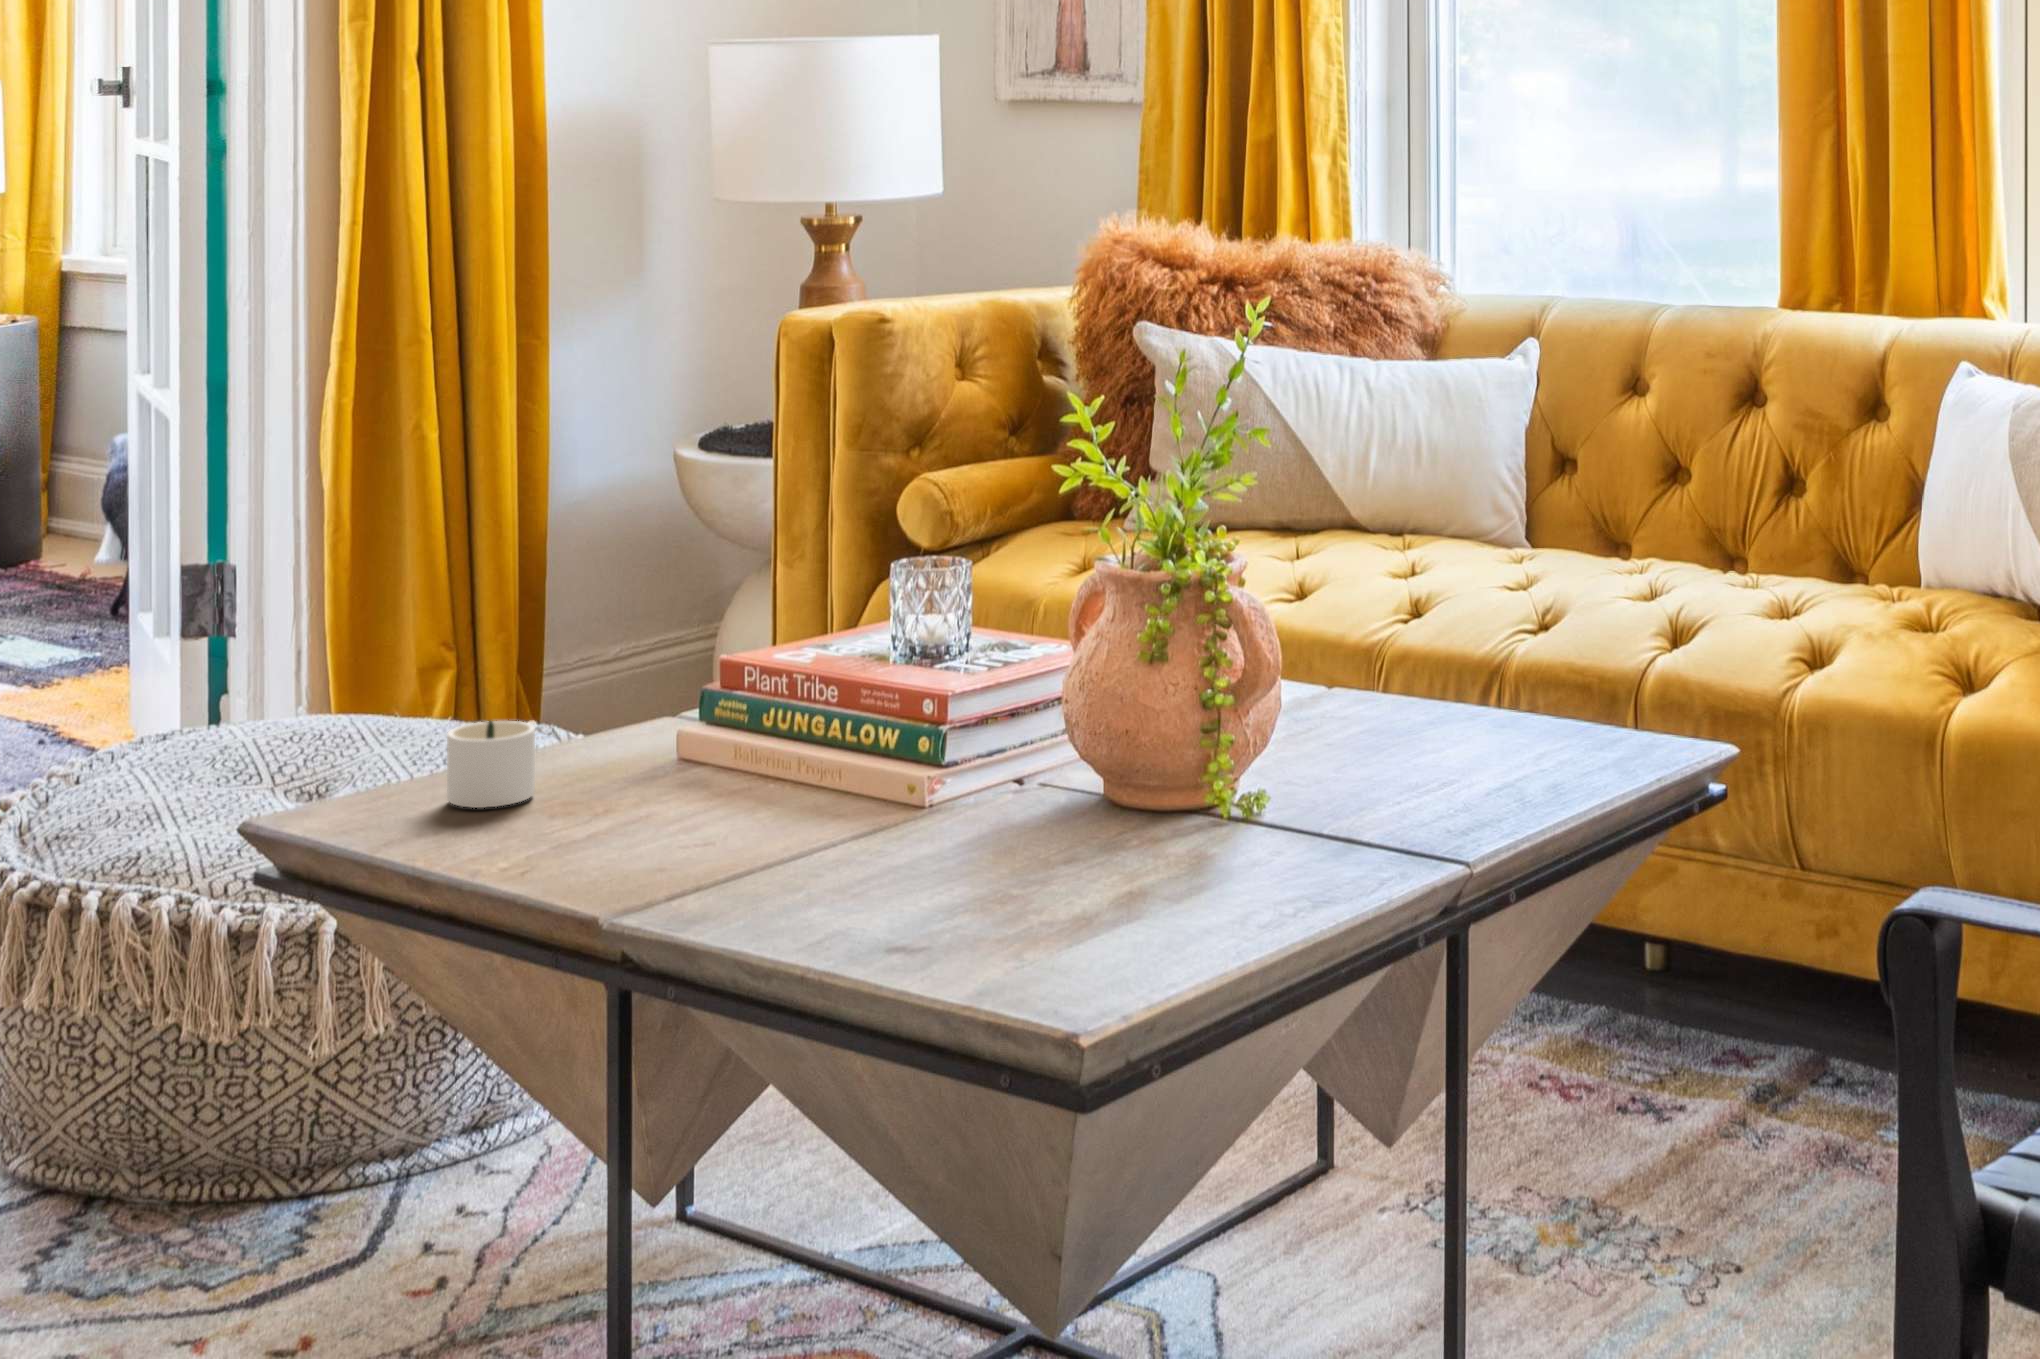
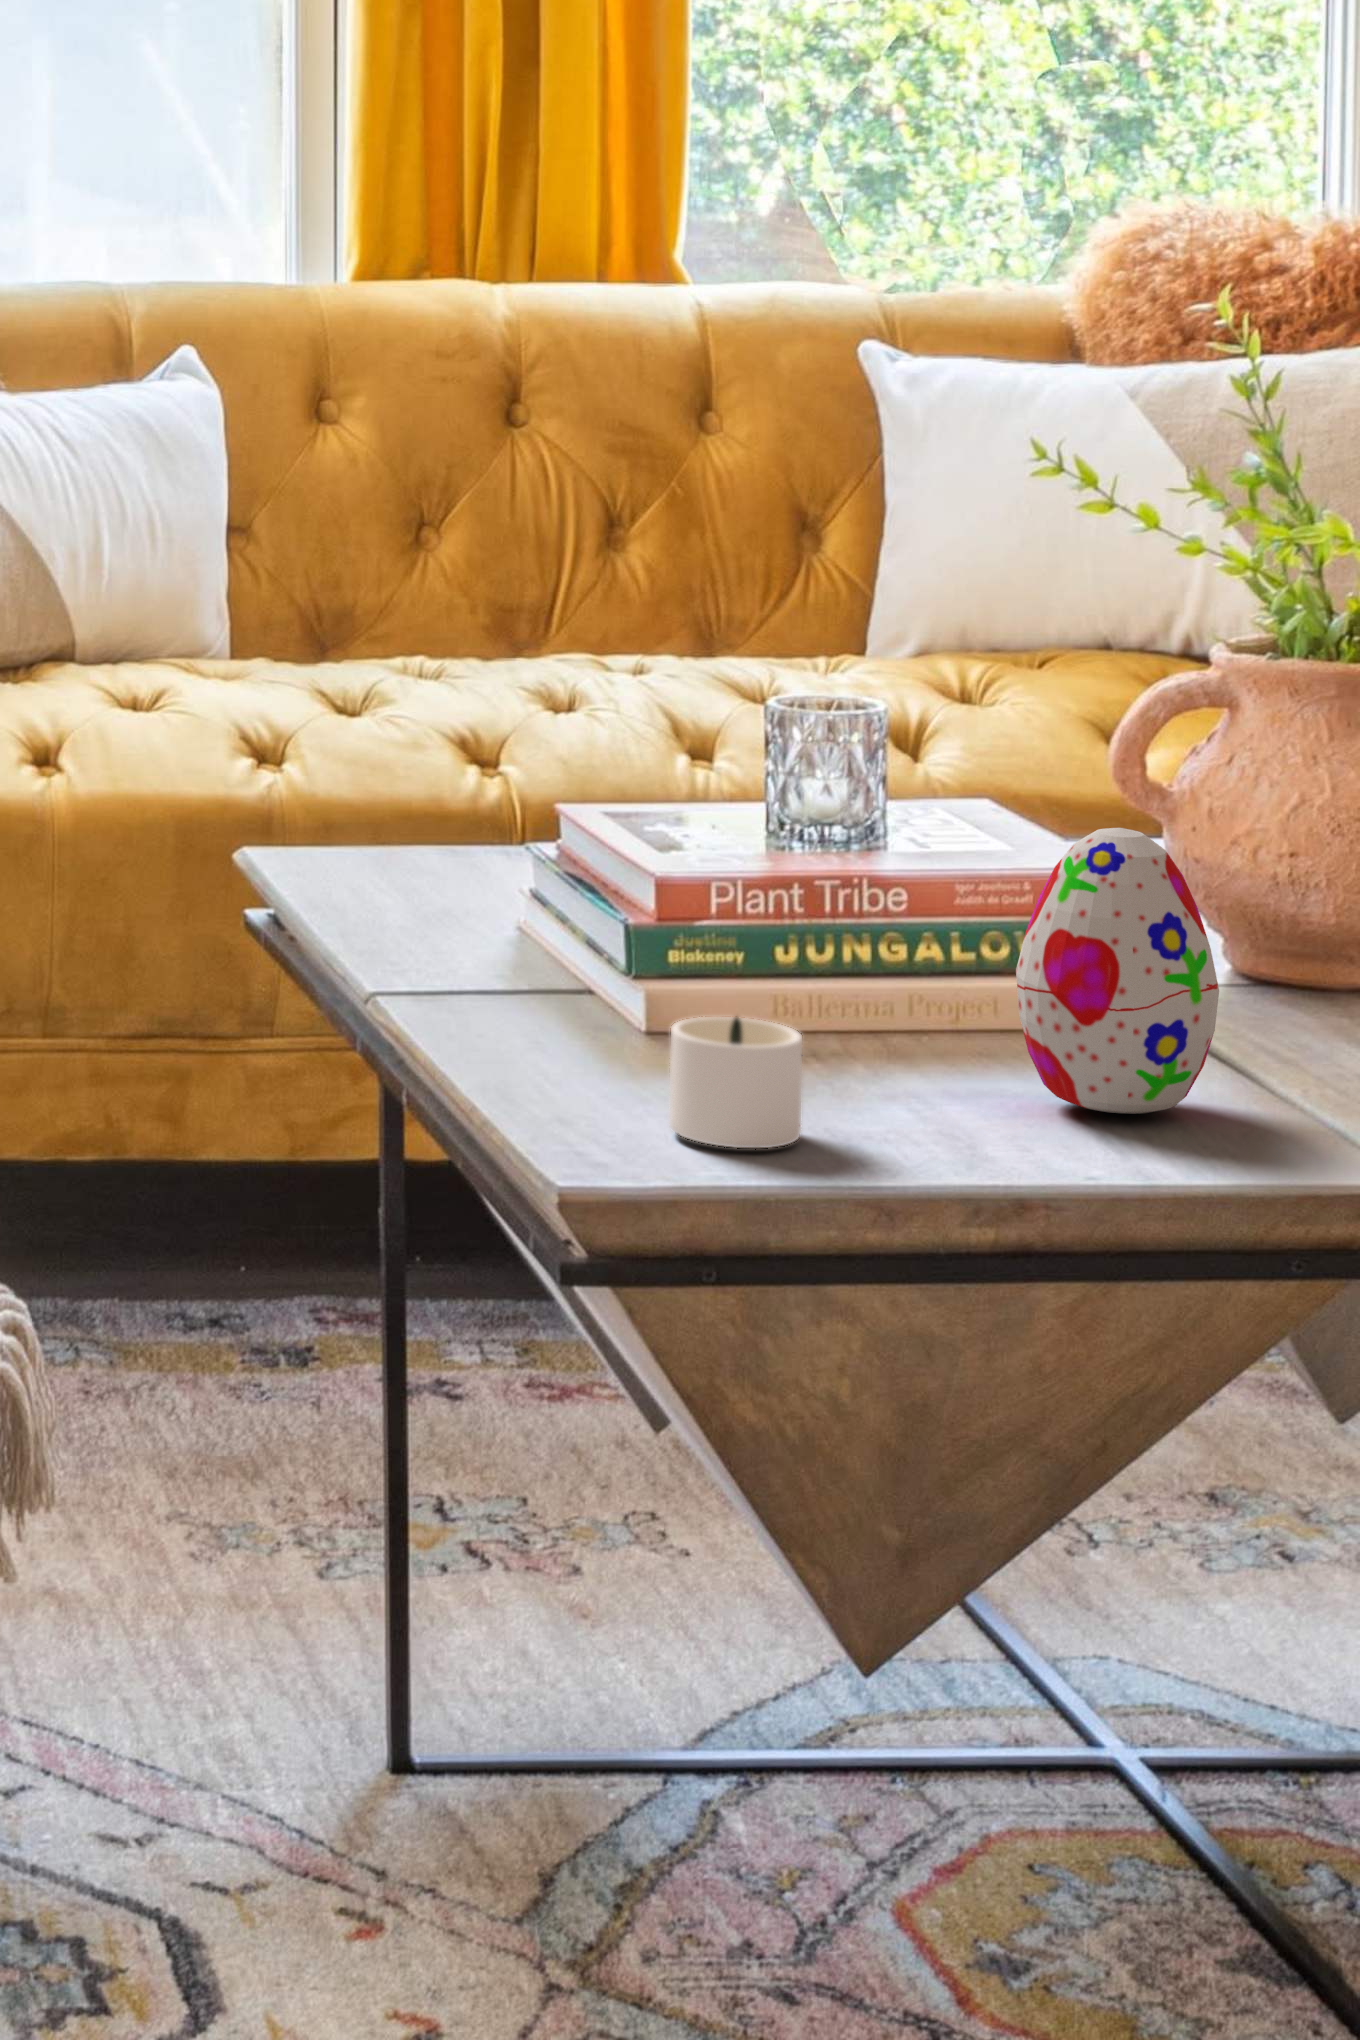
decorative egg: none [657,624,795,823] -> present [1016,828,1219,1114]

